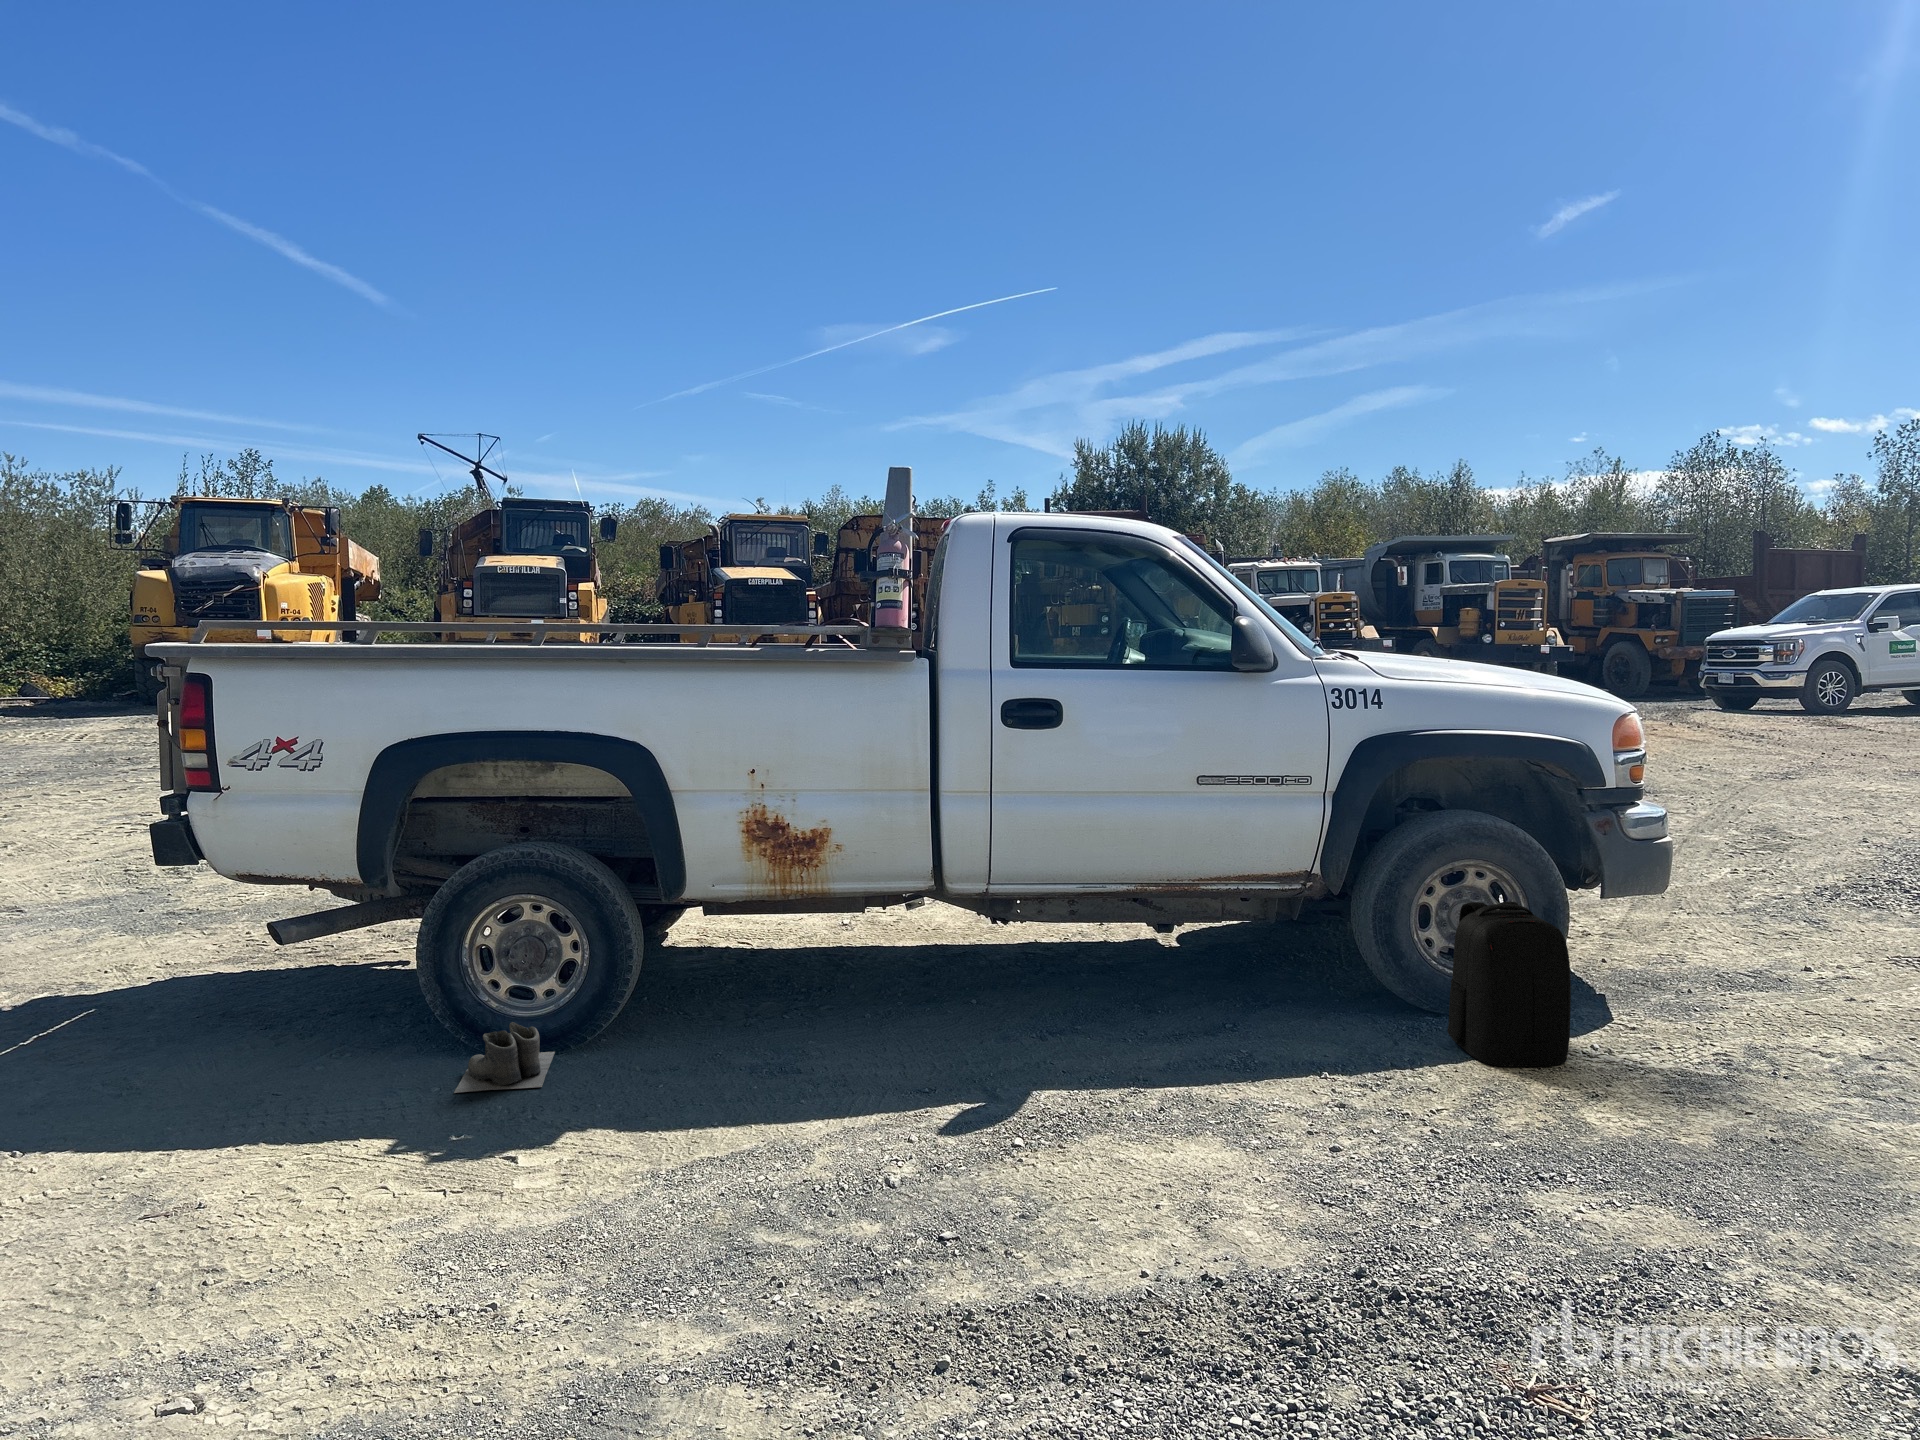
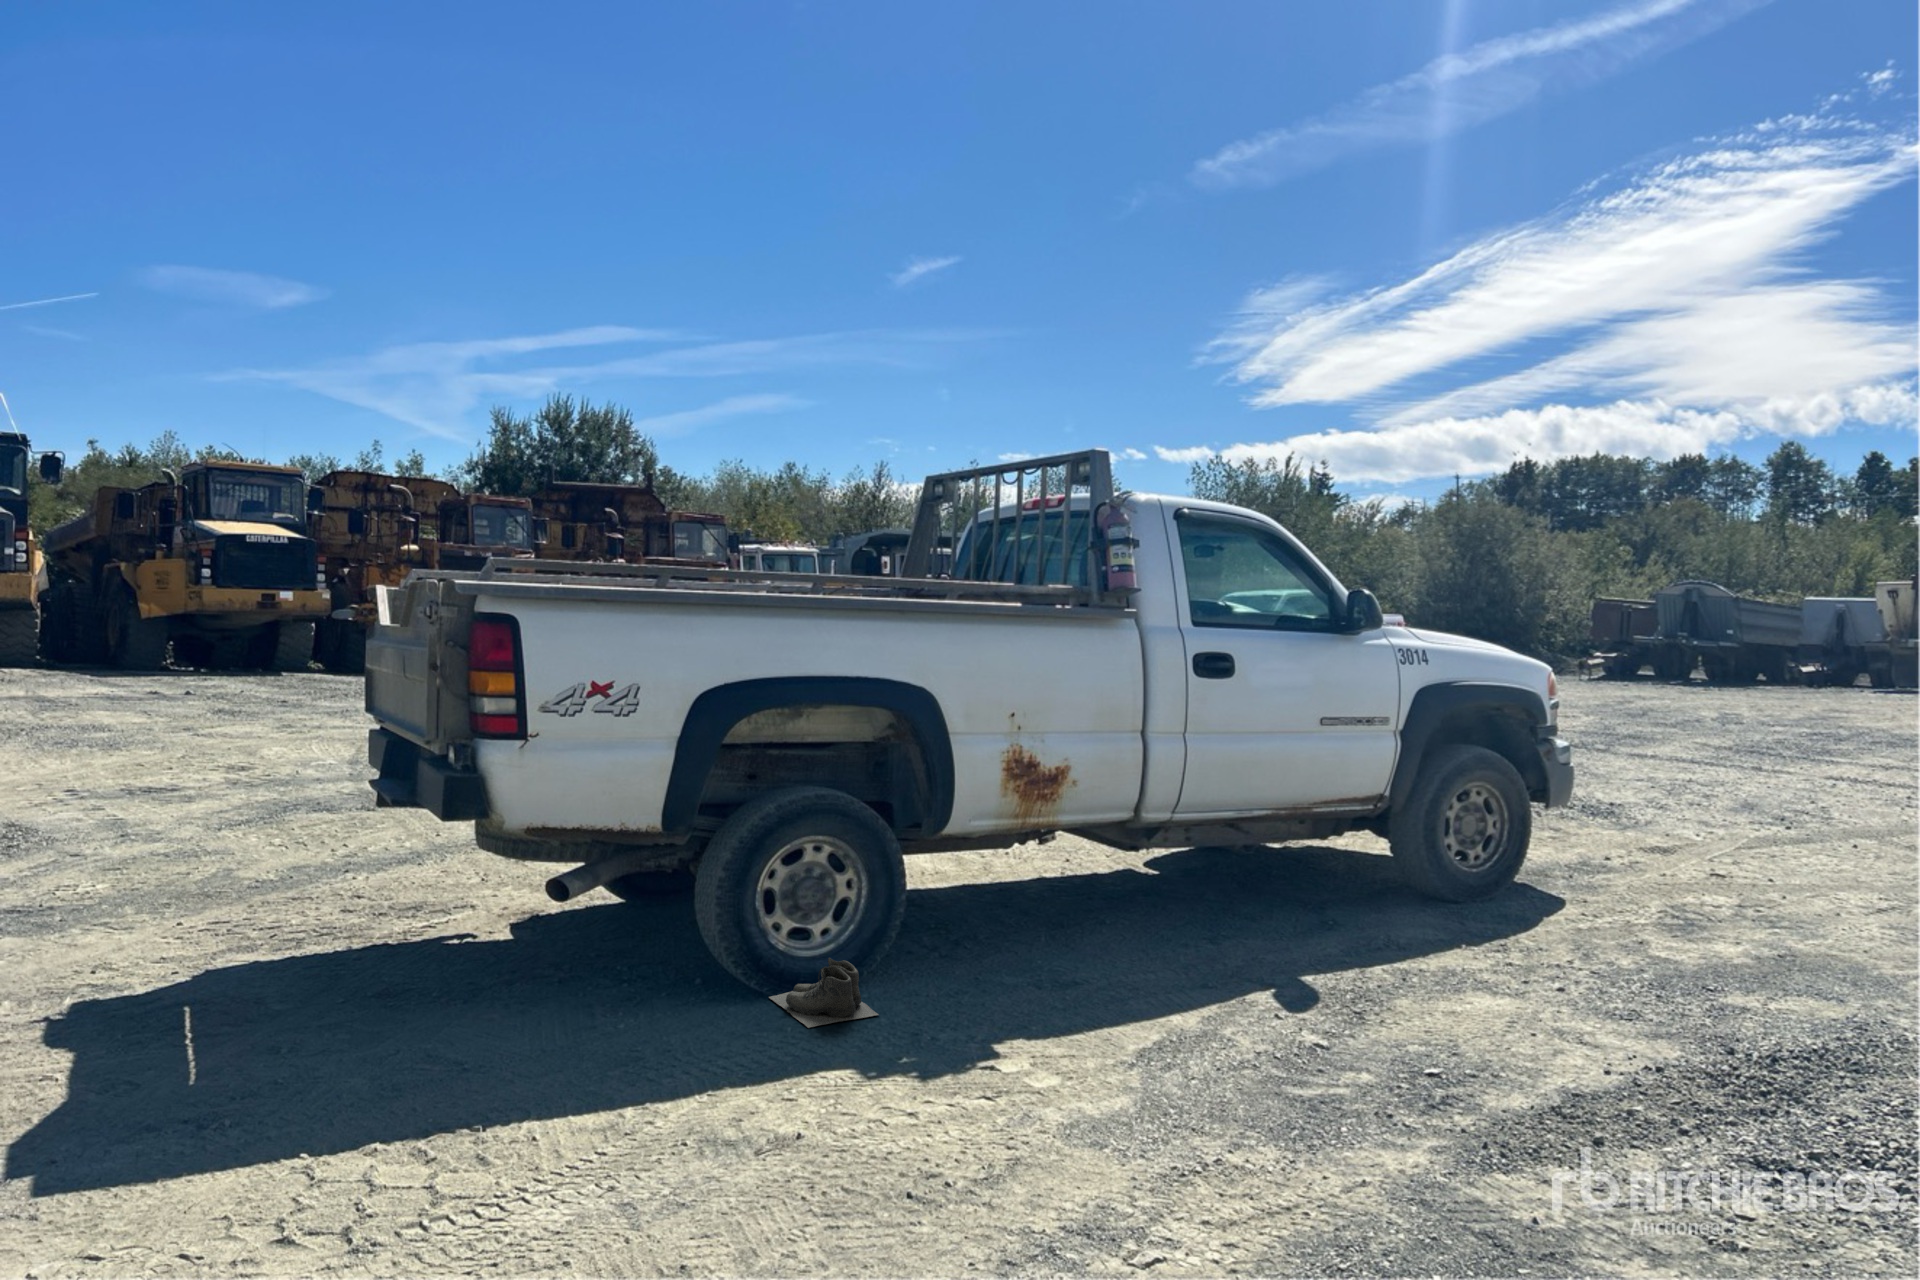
backpack: present [1447,901,1571,1067] -> none [1462,812,1571,934]

